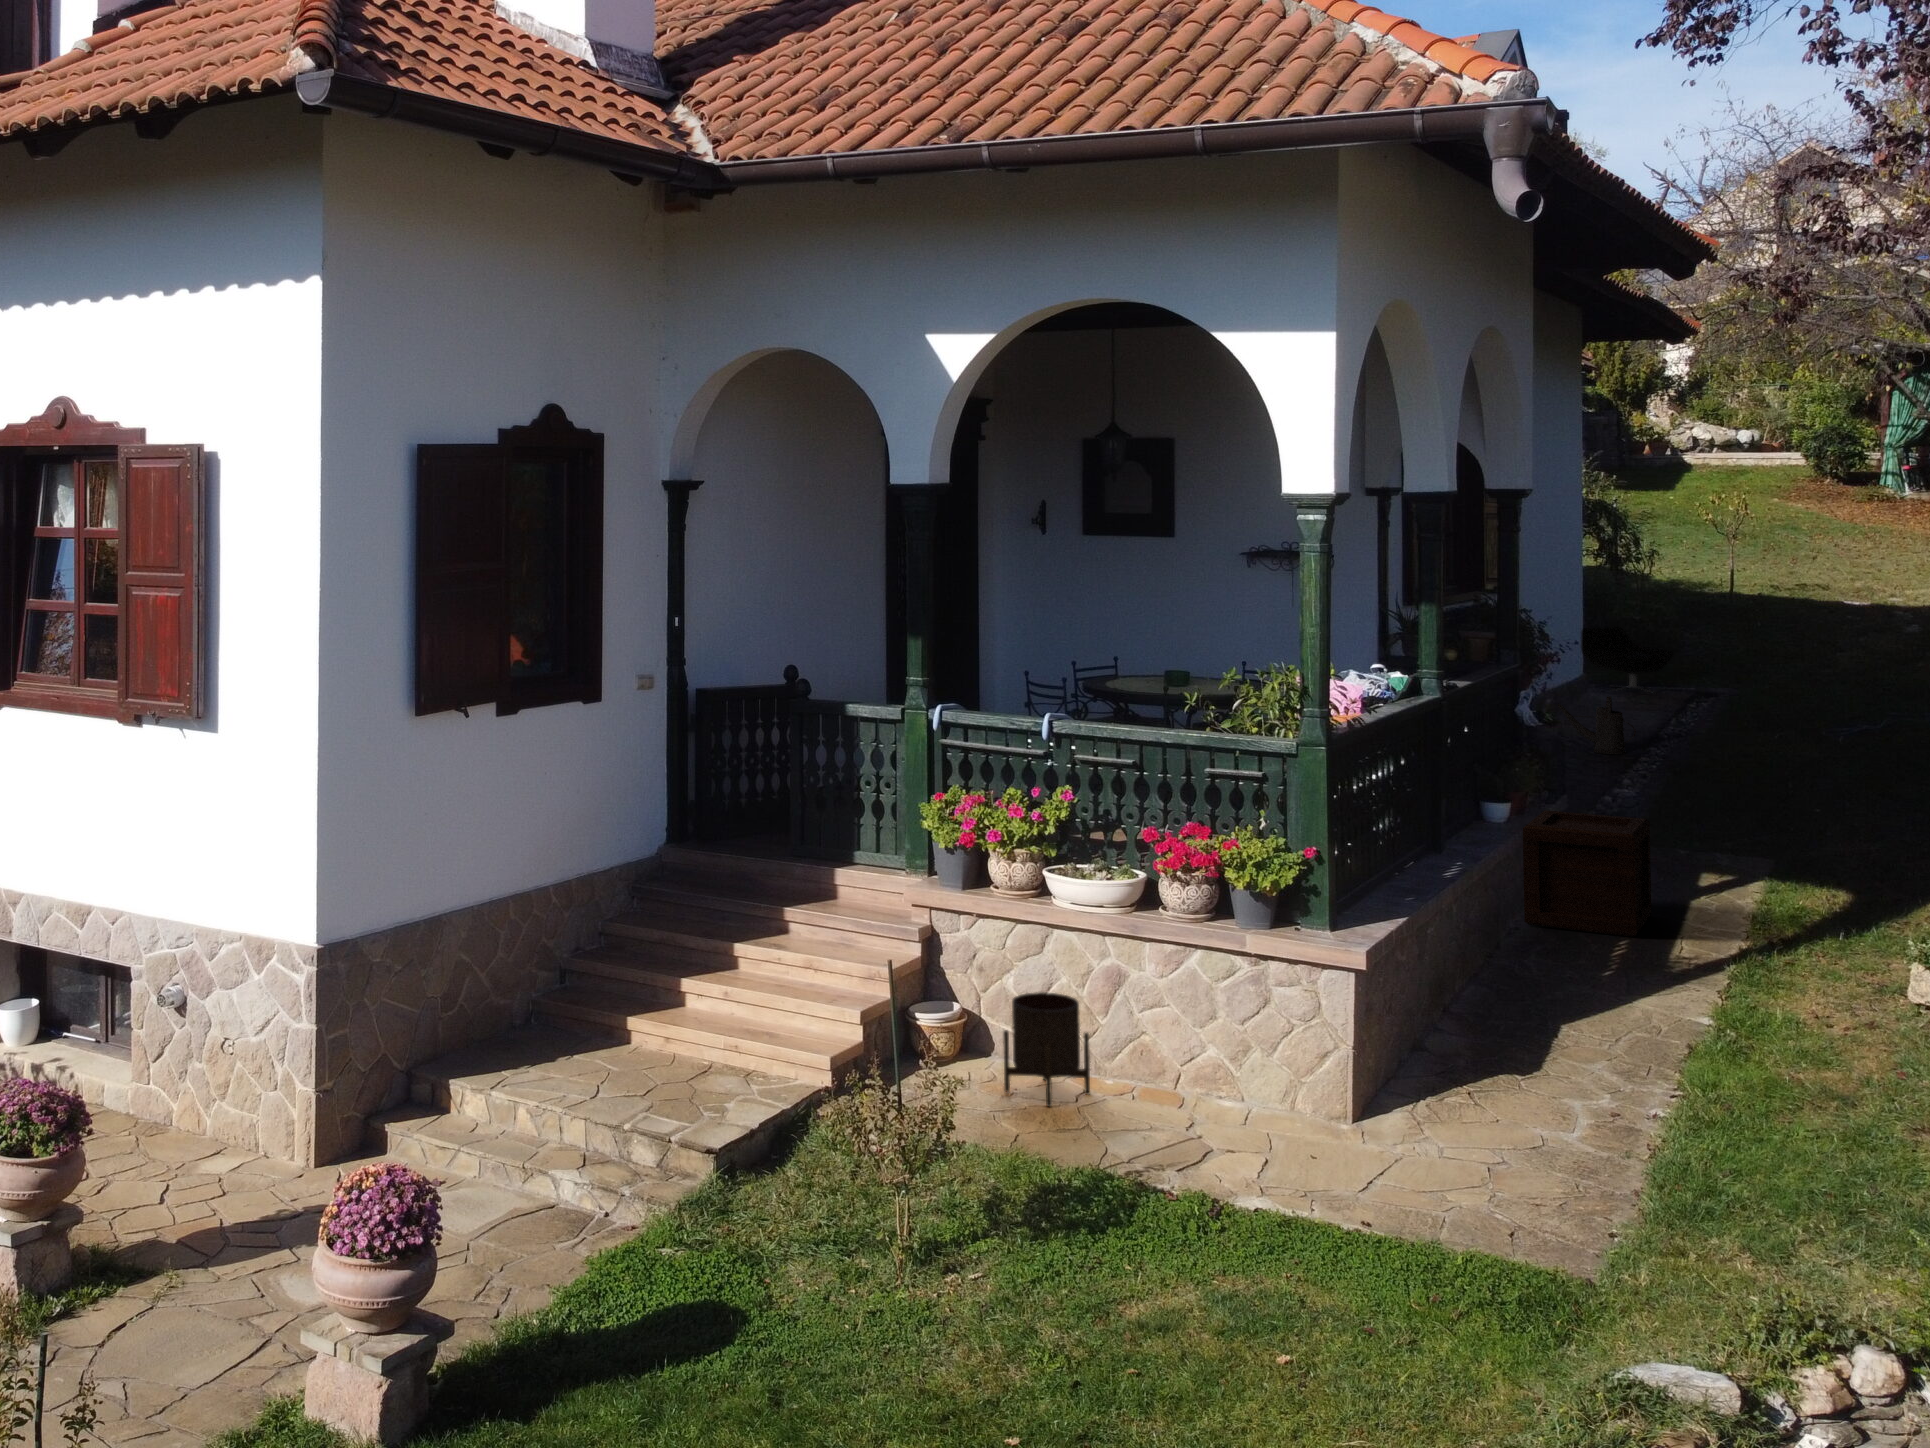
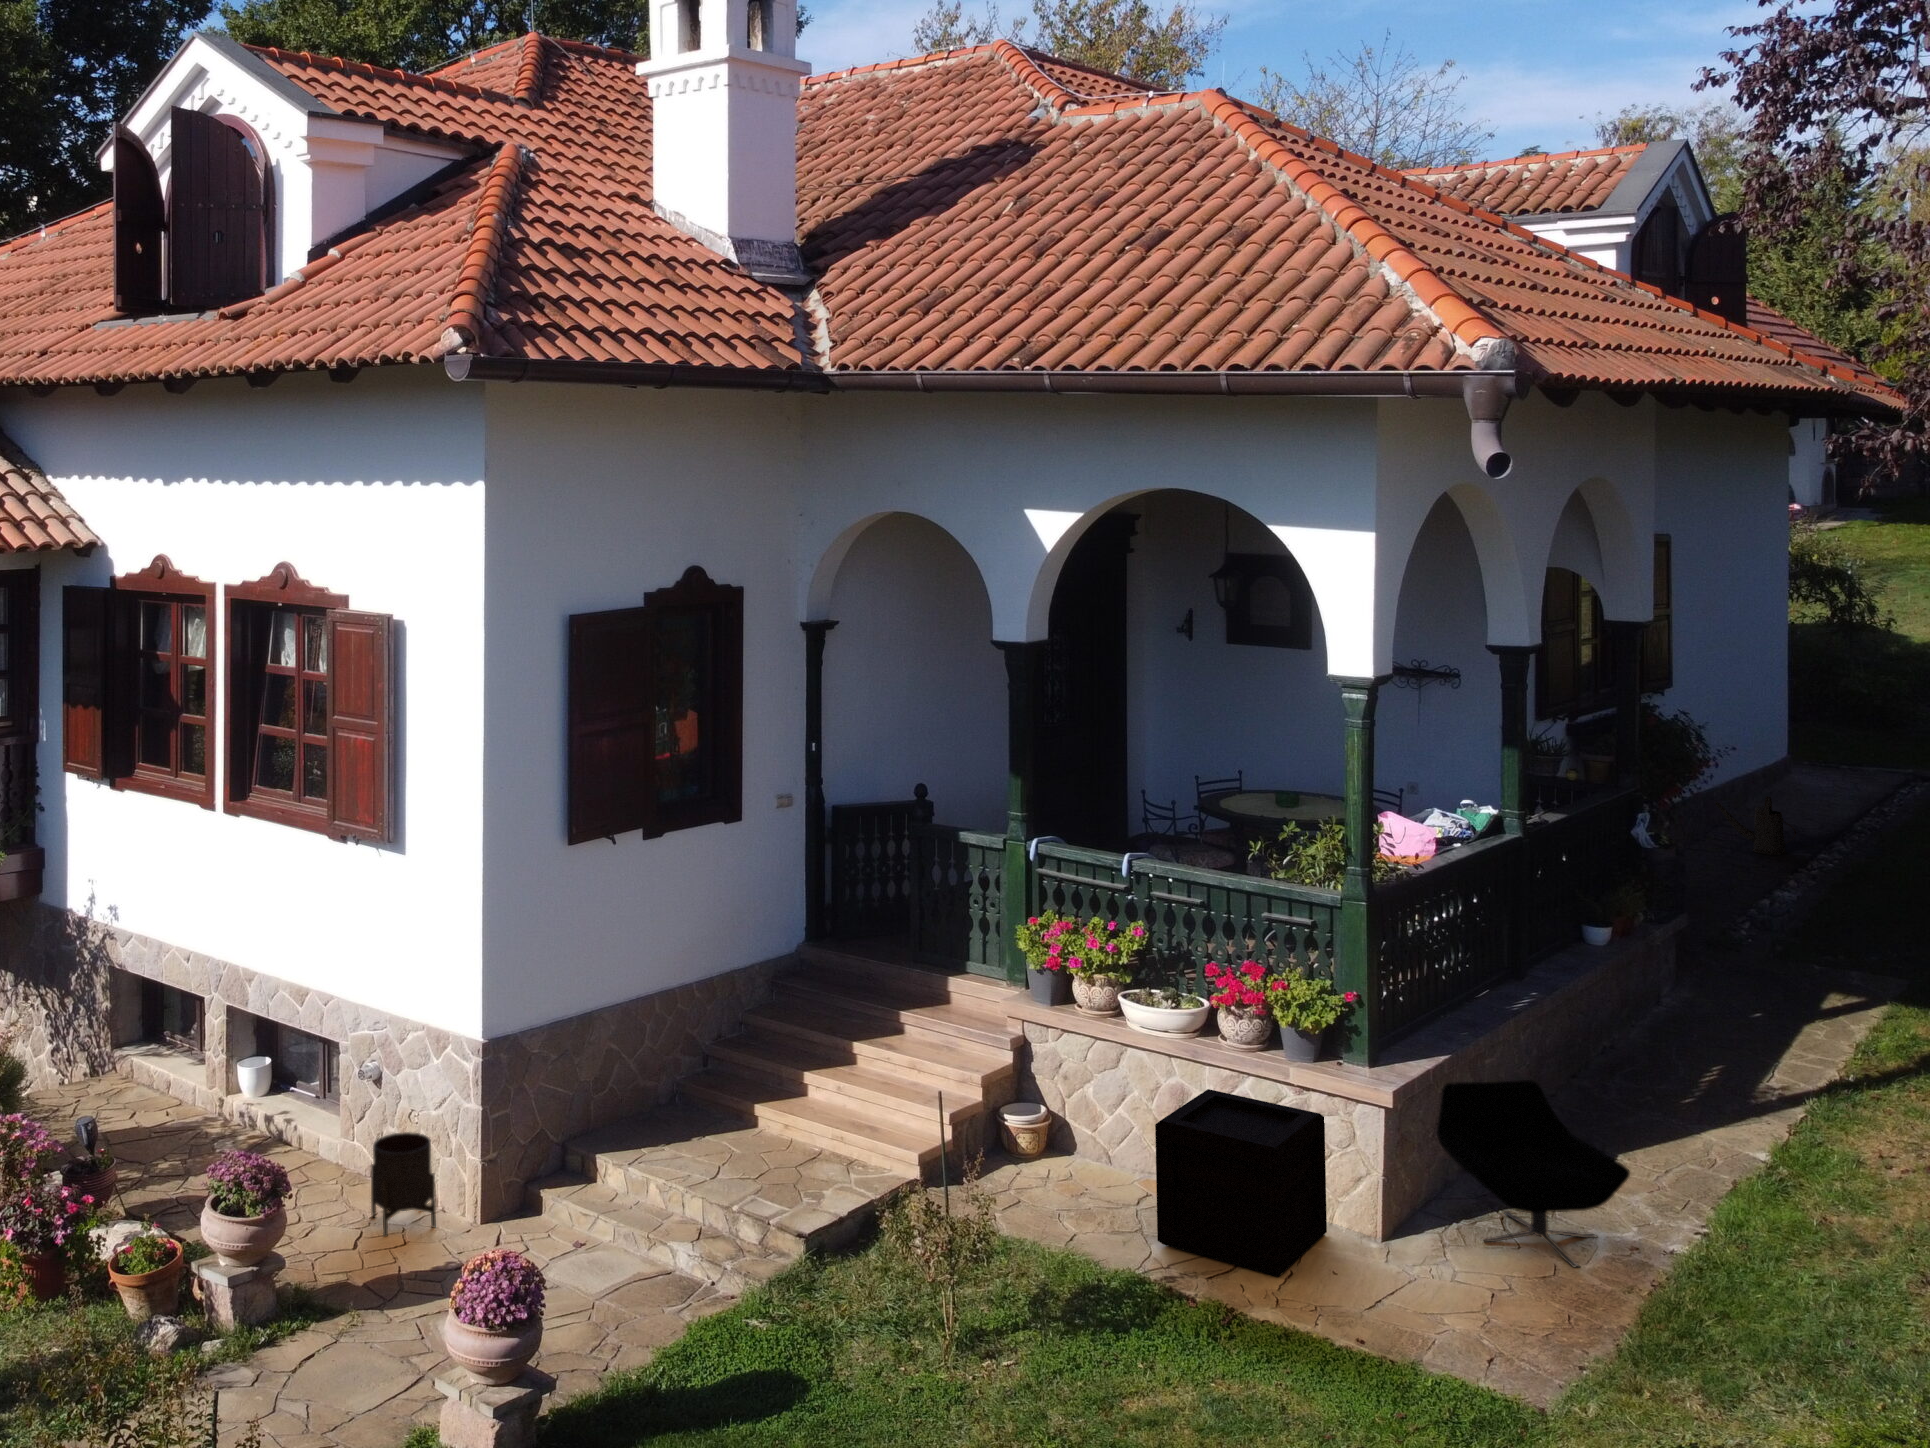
lounge chair: present [1581,627,1673,688] -> present [1437,1080,1630,1267]
wooden crate: present [1523,810,1651,937] -> present [1155,1089,1327,1277]
planter: present [1003,992,1090,1107] -> present [371,1132,436,1236]

